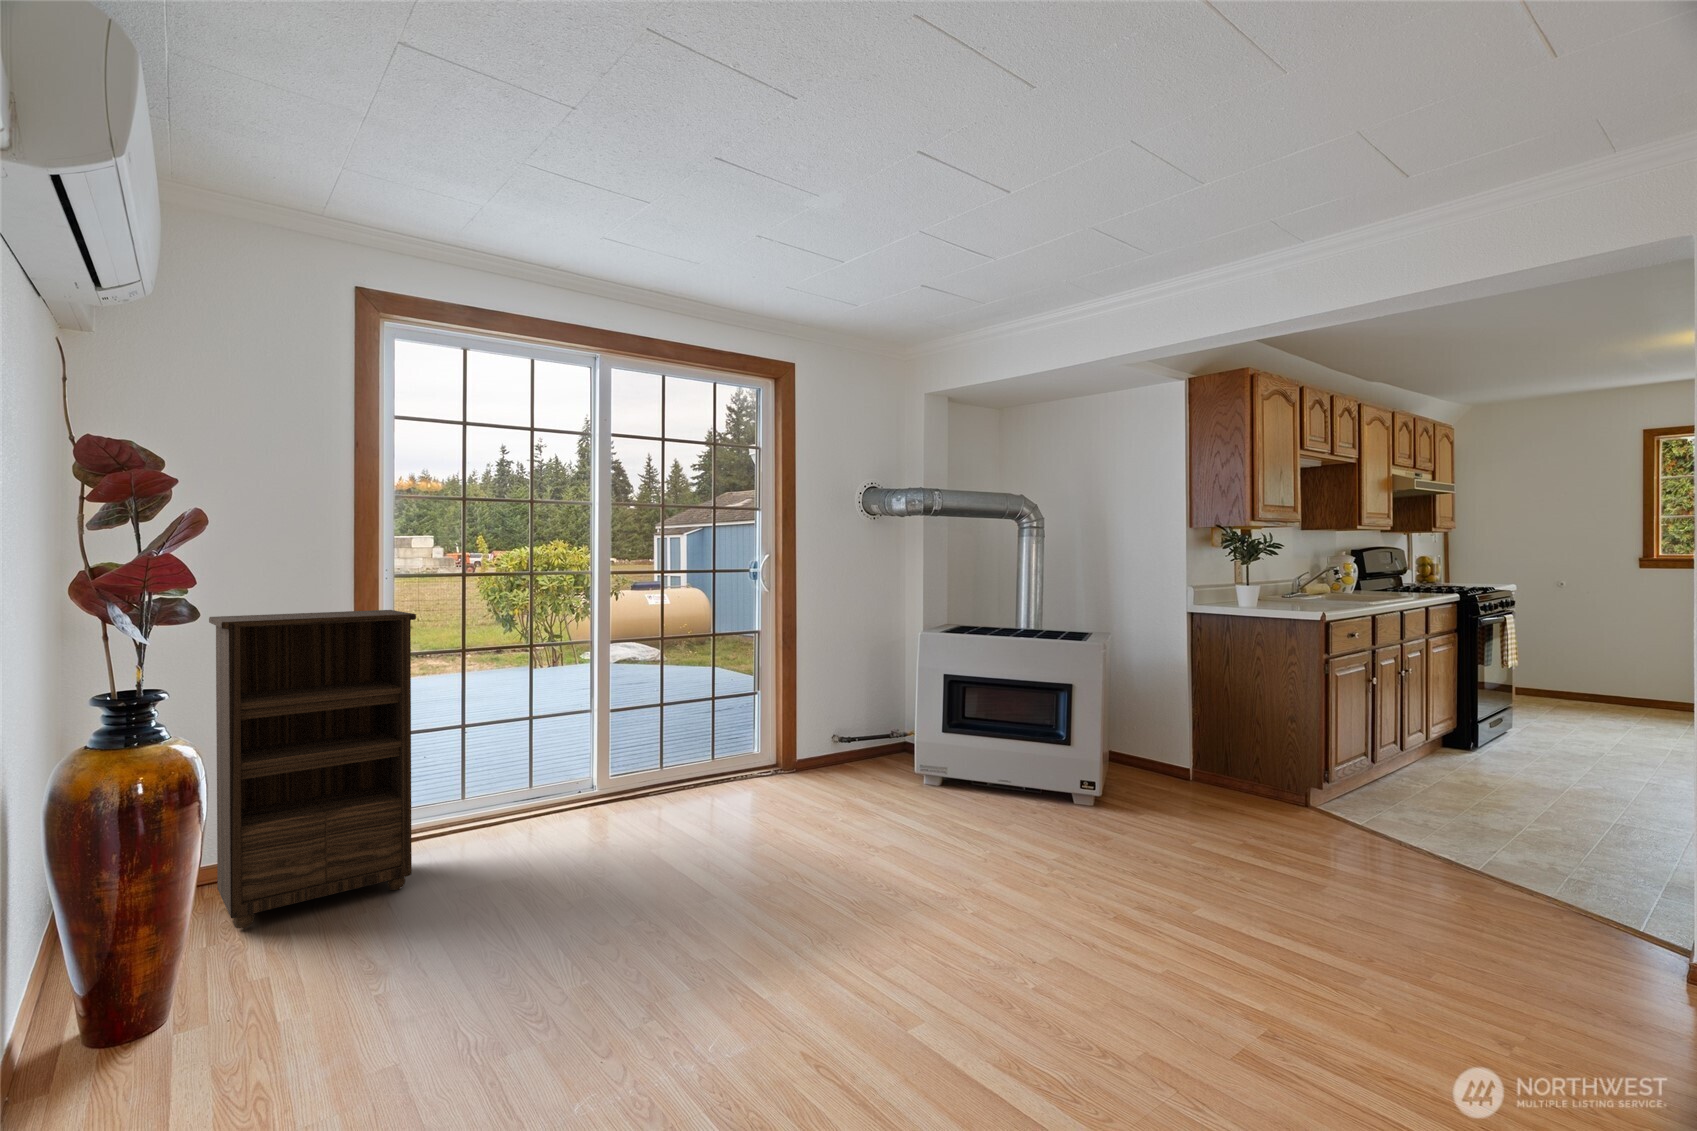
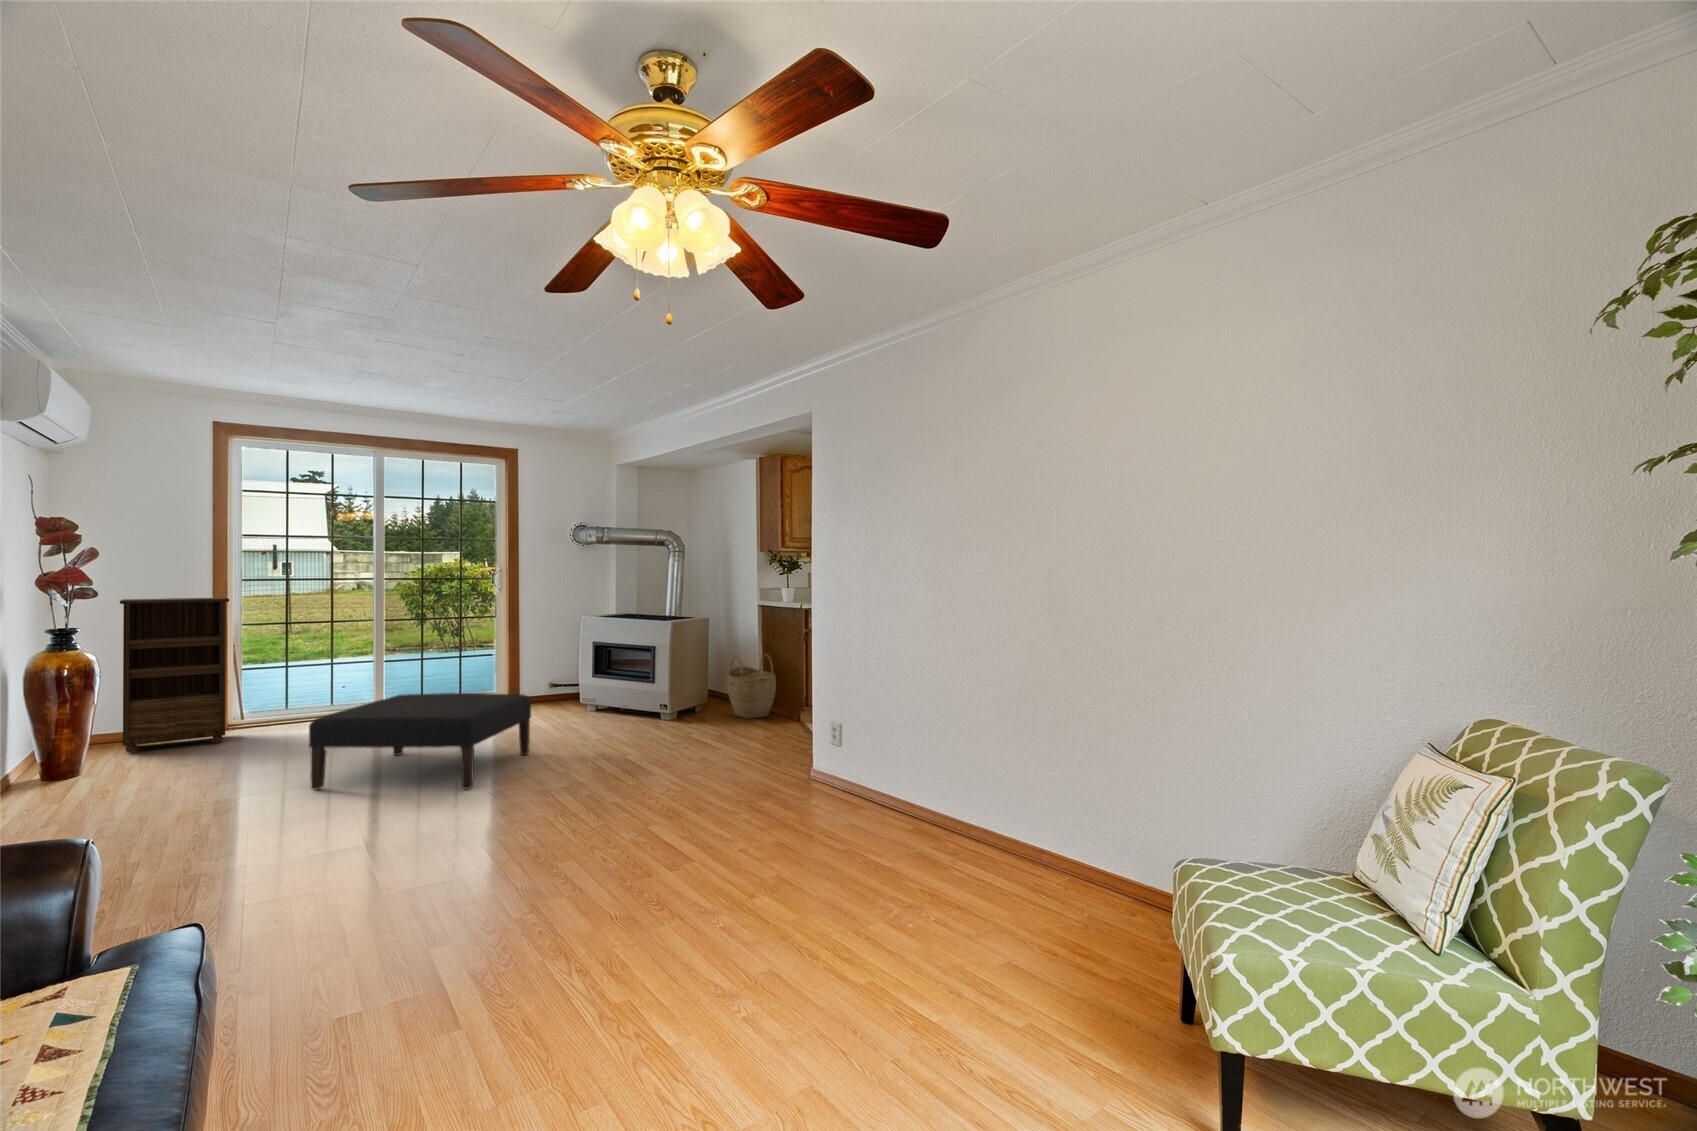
woven basket: none [1163,692,1257,799] -> present [727,654,776,719]
ottoman: none [784,799,1155,1079] -> present [309,693,531,790]

